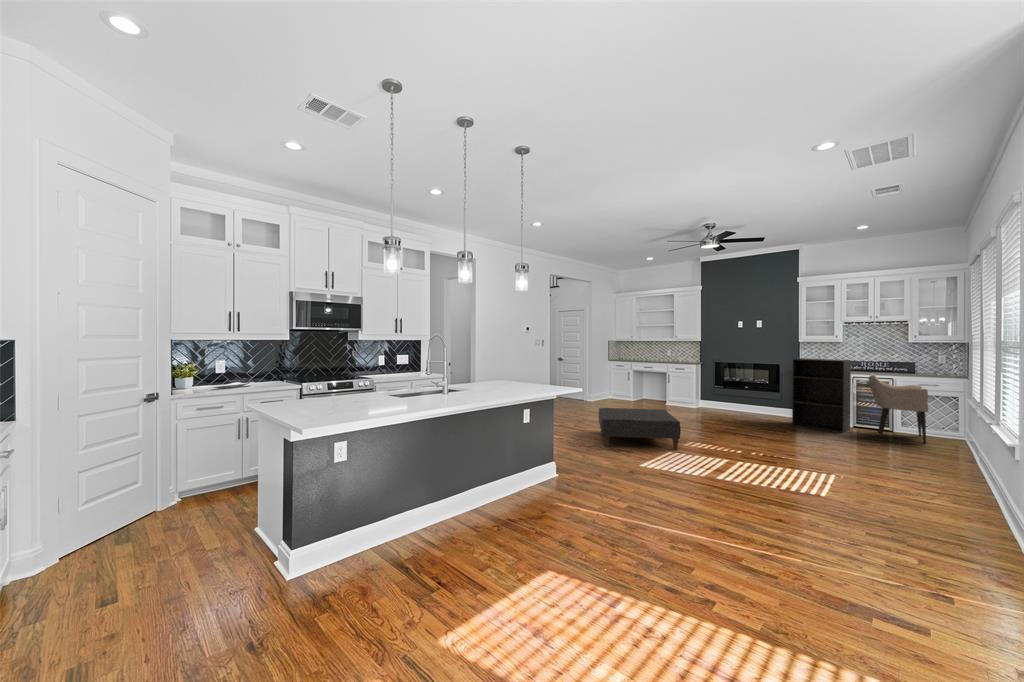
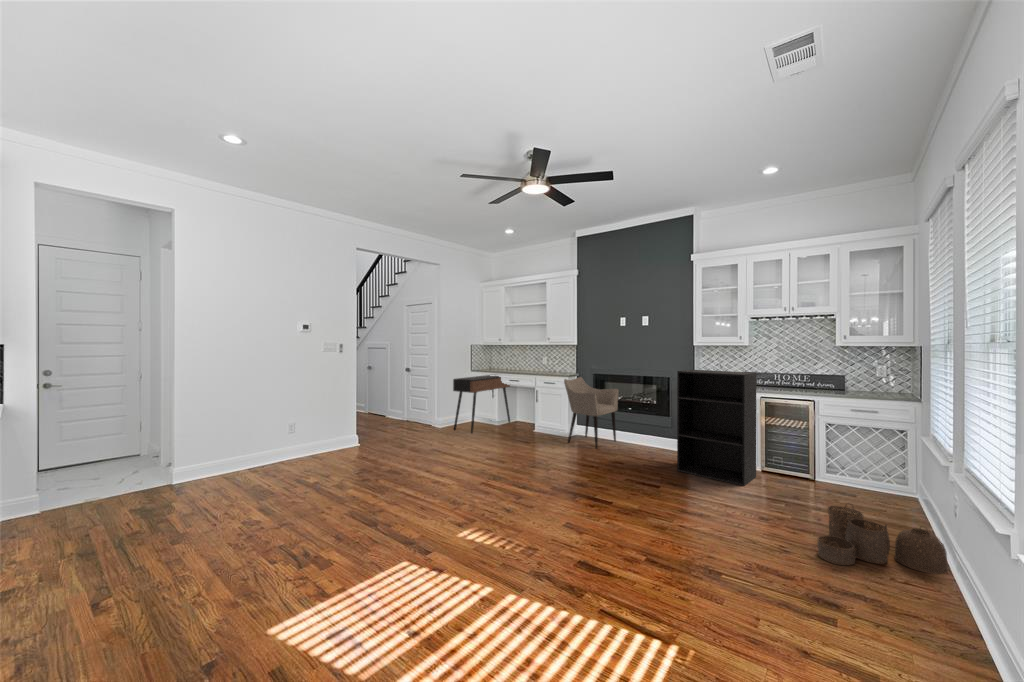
console table: none [605,363,641,405] -> present [453,375,510,433]
armchair: present [869,374,928,443] -> present [564,377,619,448]
ottoman: present [599,408,681,450] -> none [308,456,469,546]
woven basket: none [897,433,974,465] -> present [817,503,948,574]

